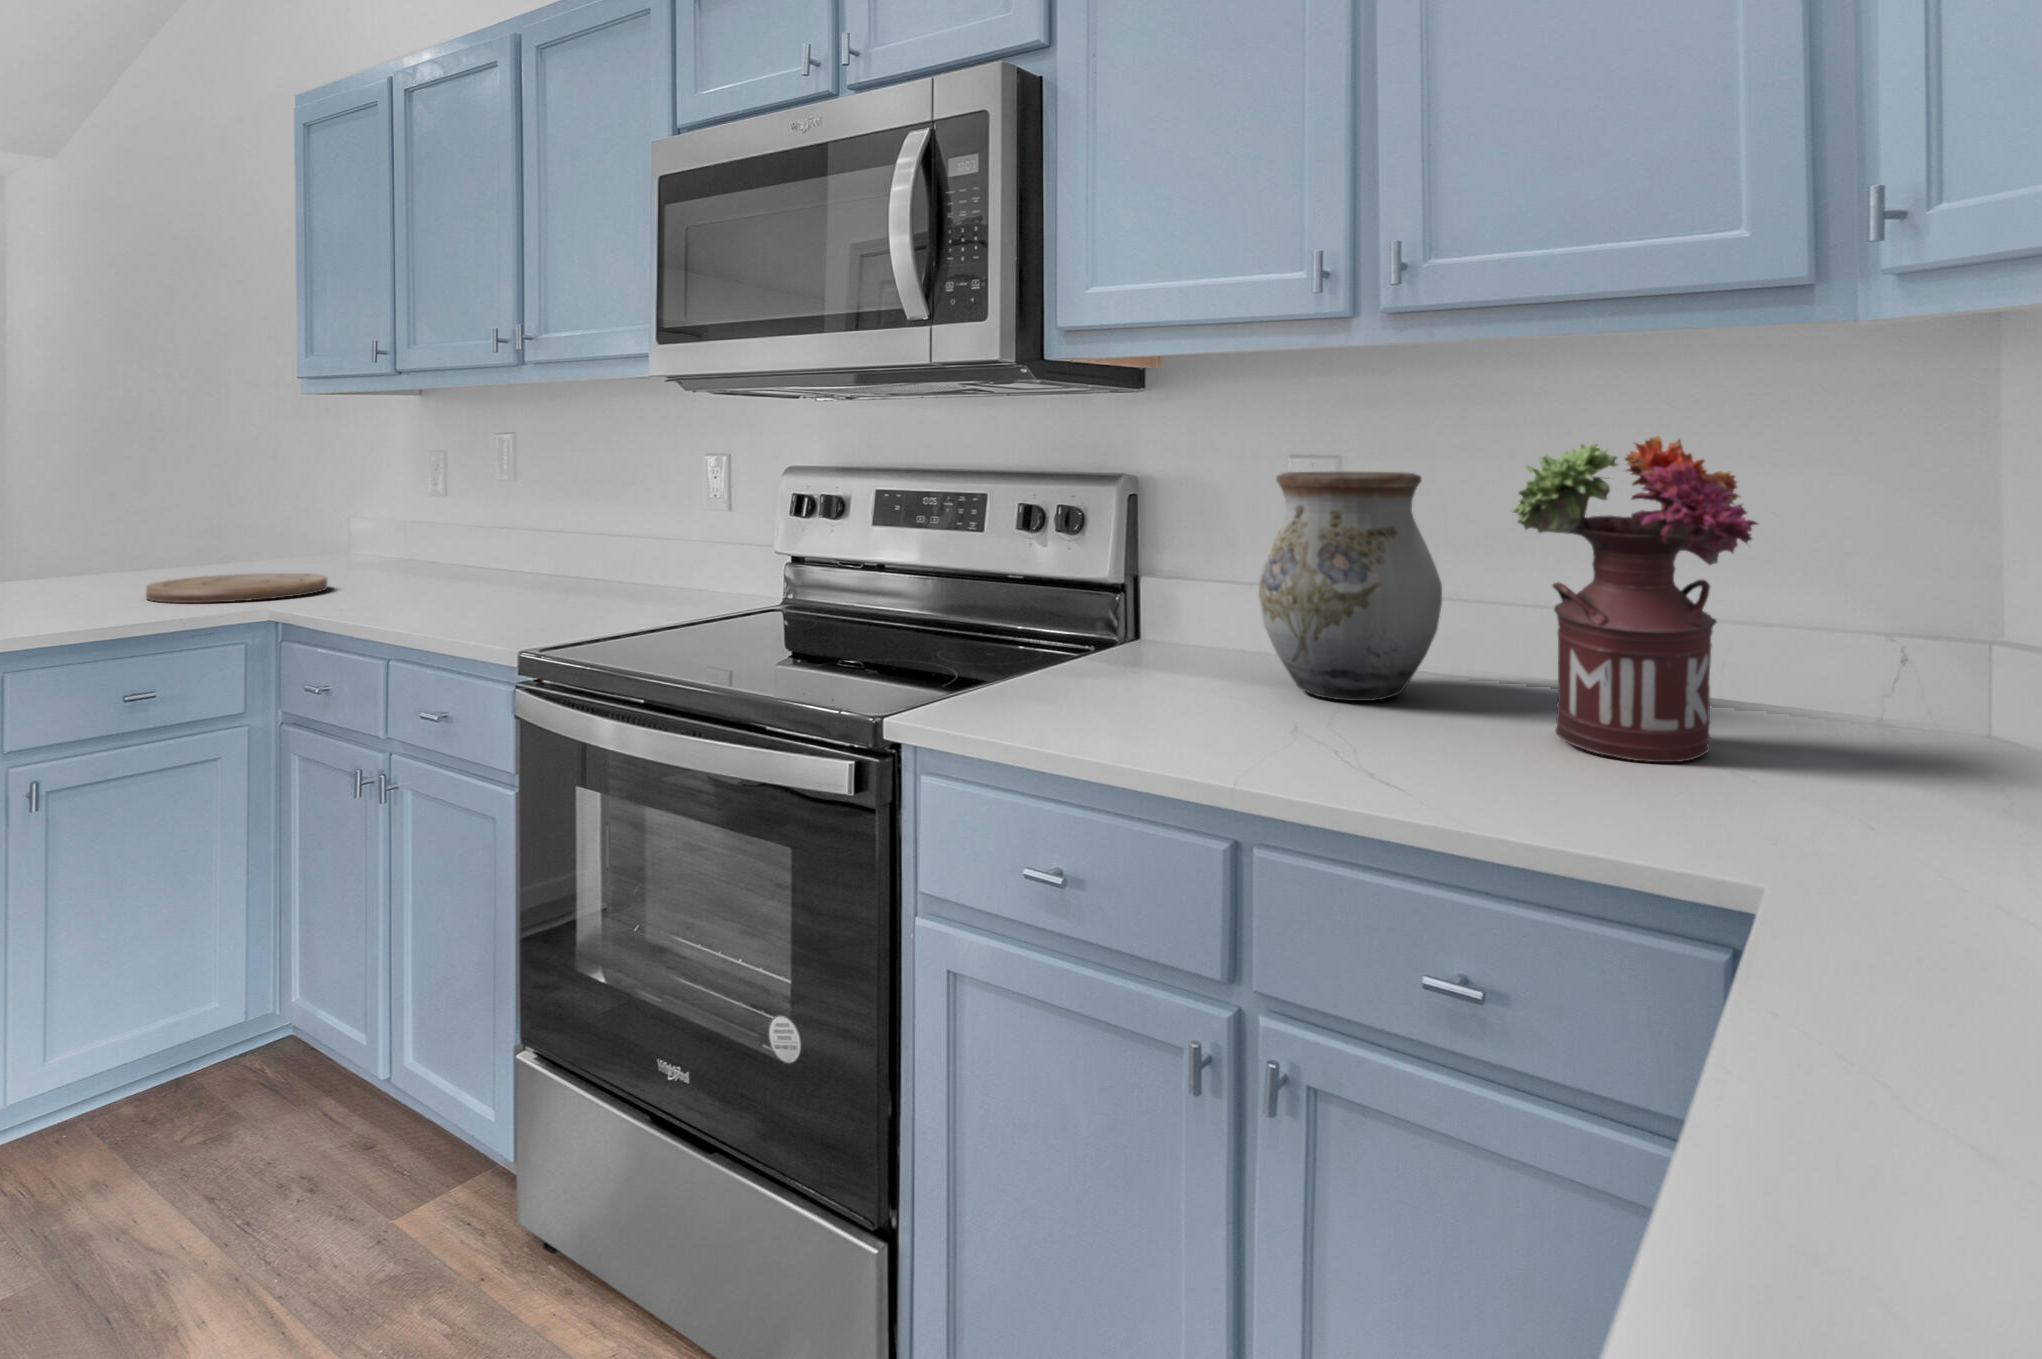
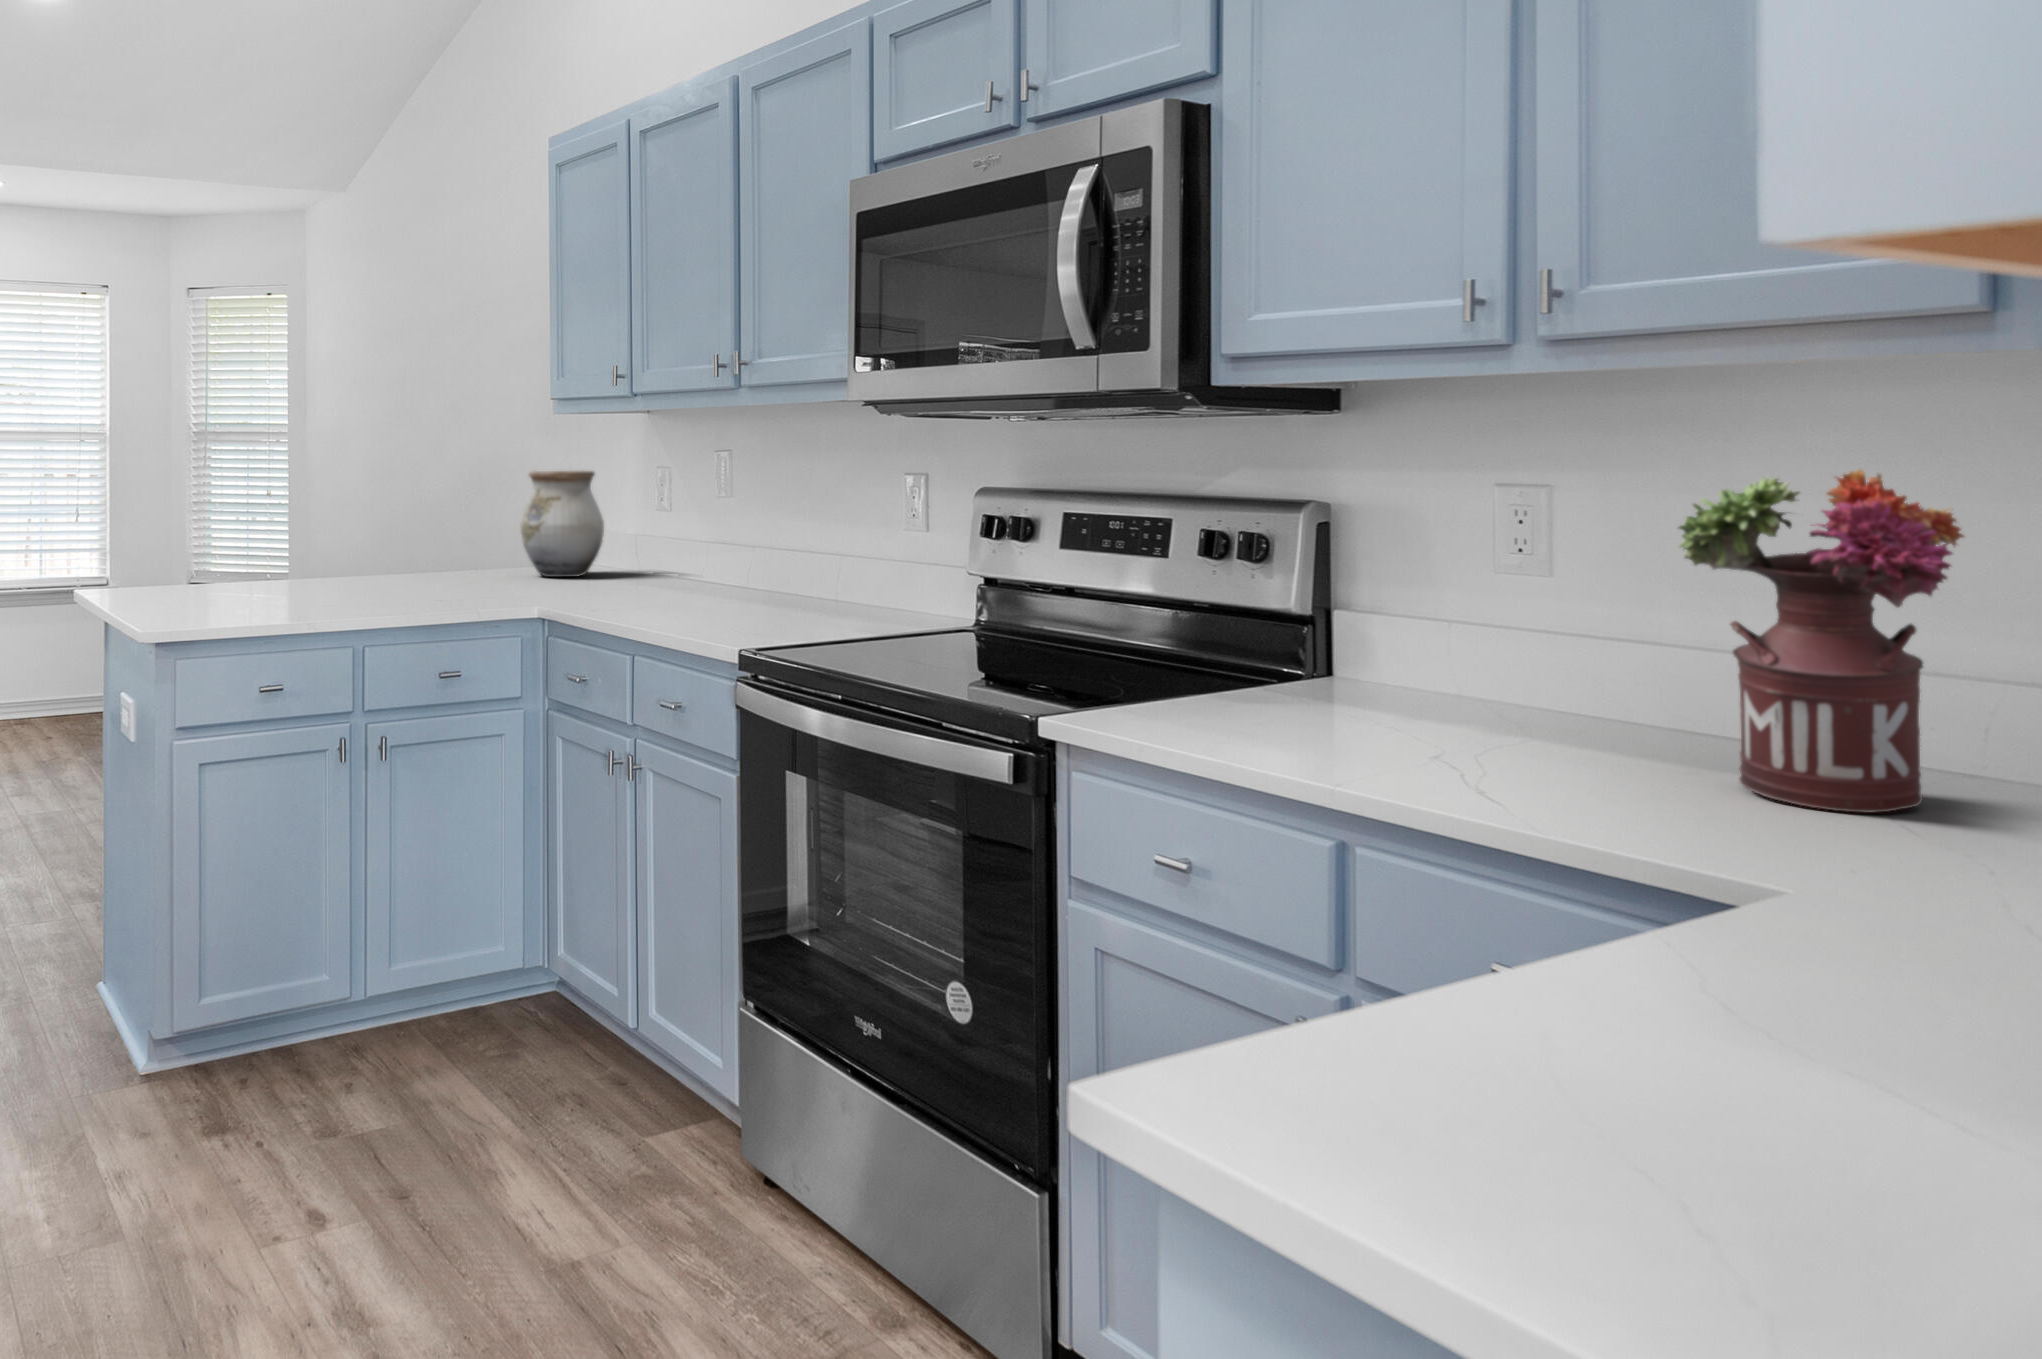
vase: present [1259,472,1442,701] -> present [521,471,604,577]
cutting board: present [146,573,327,603] -> none [439,576,577,600]

